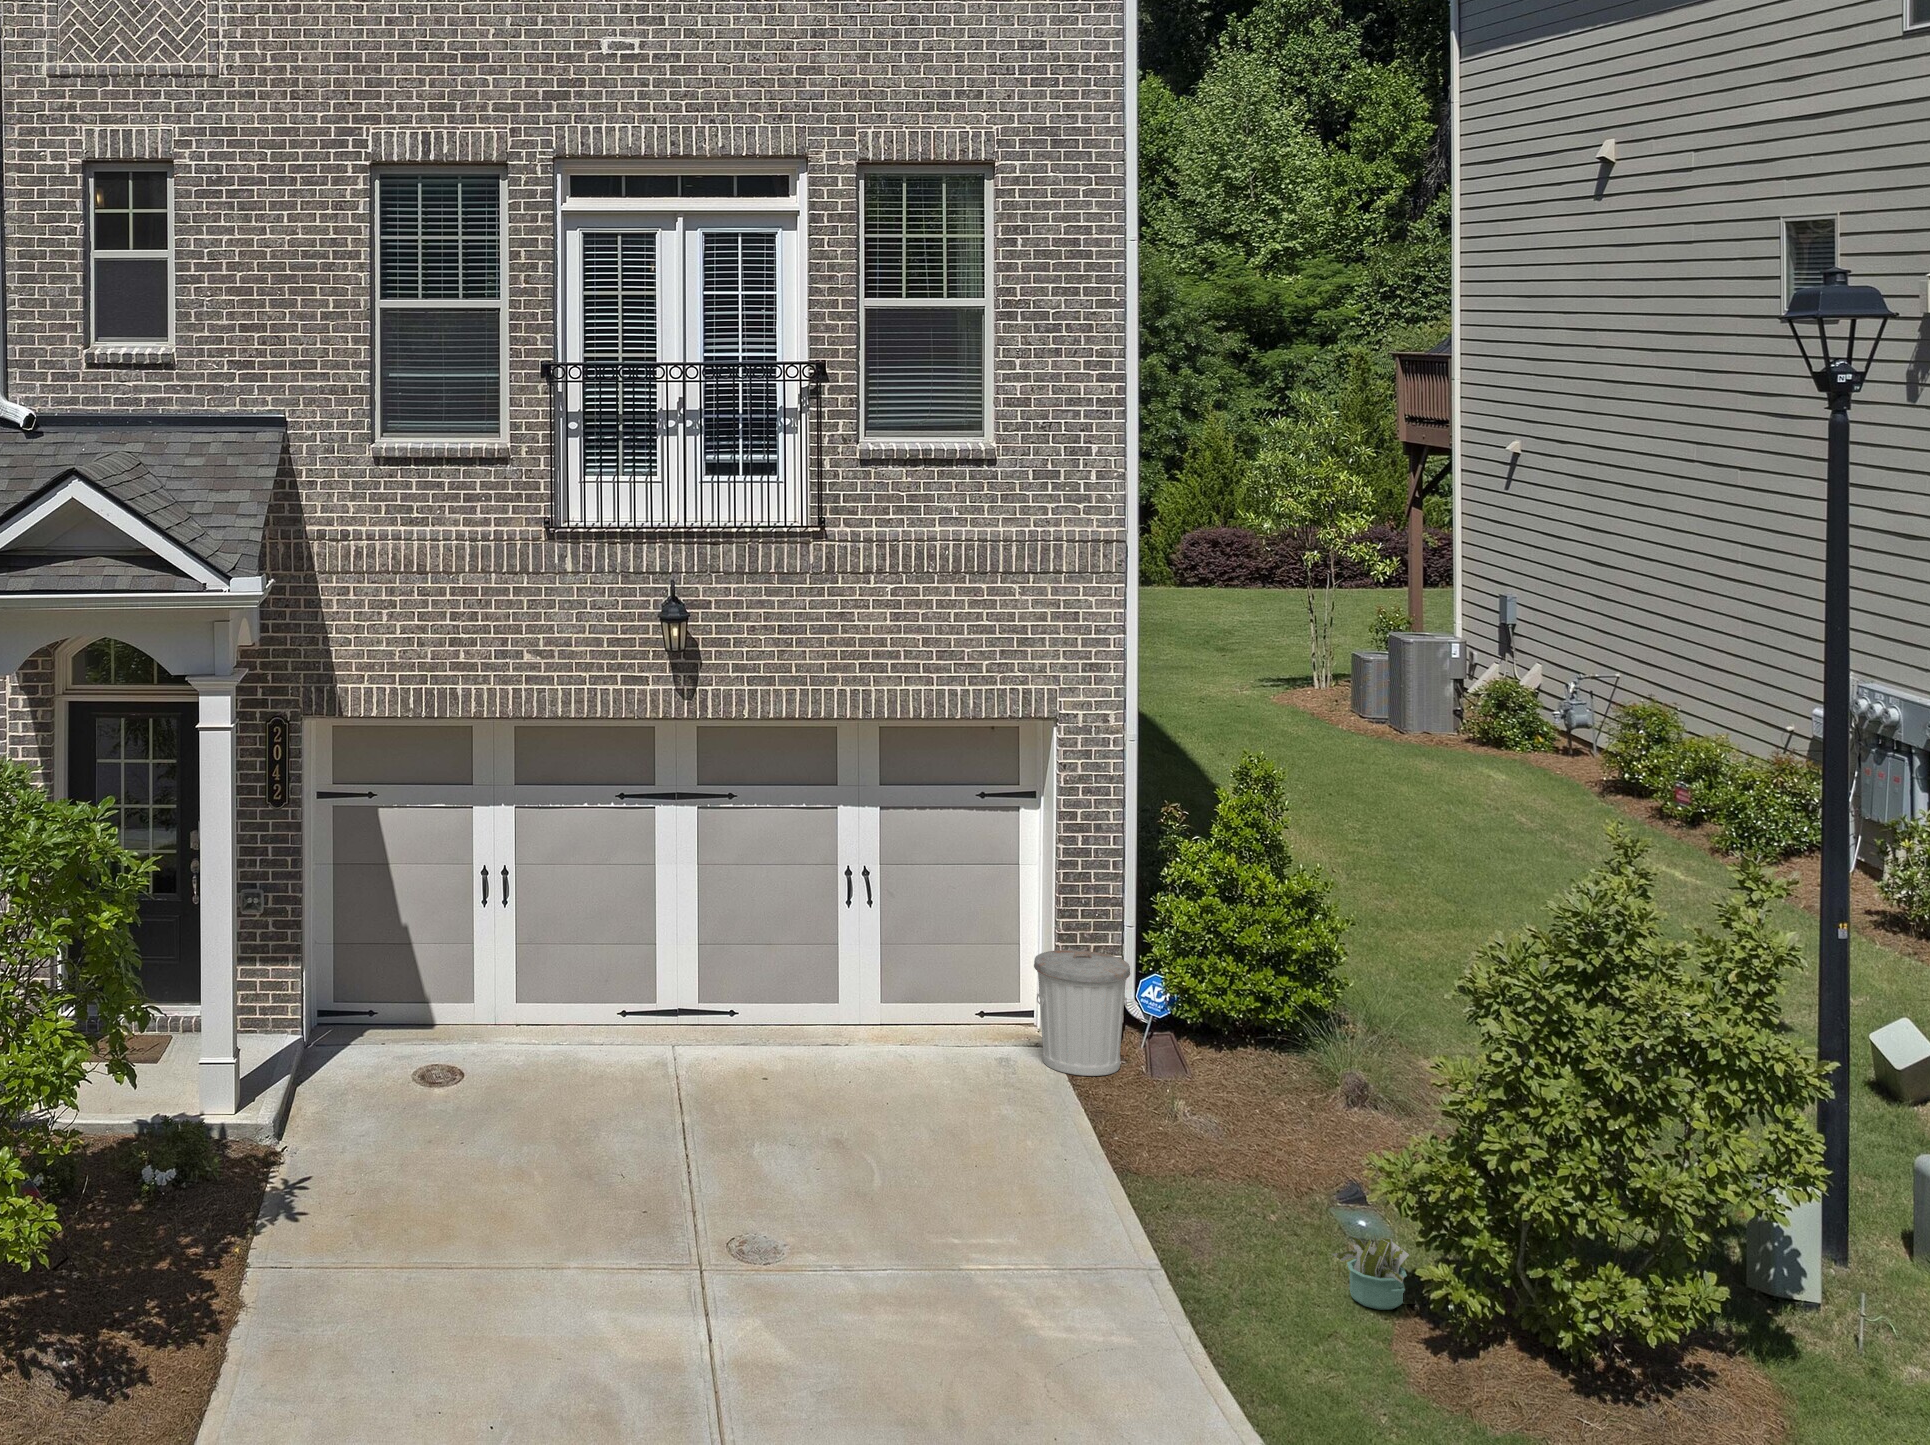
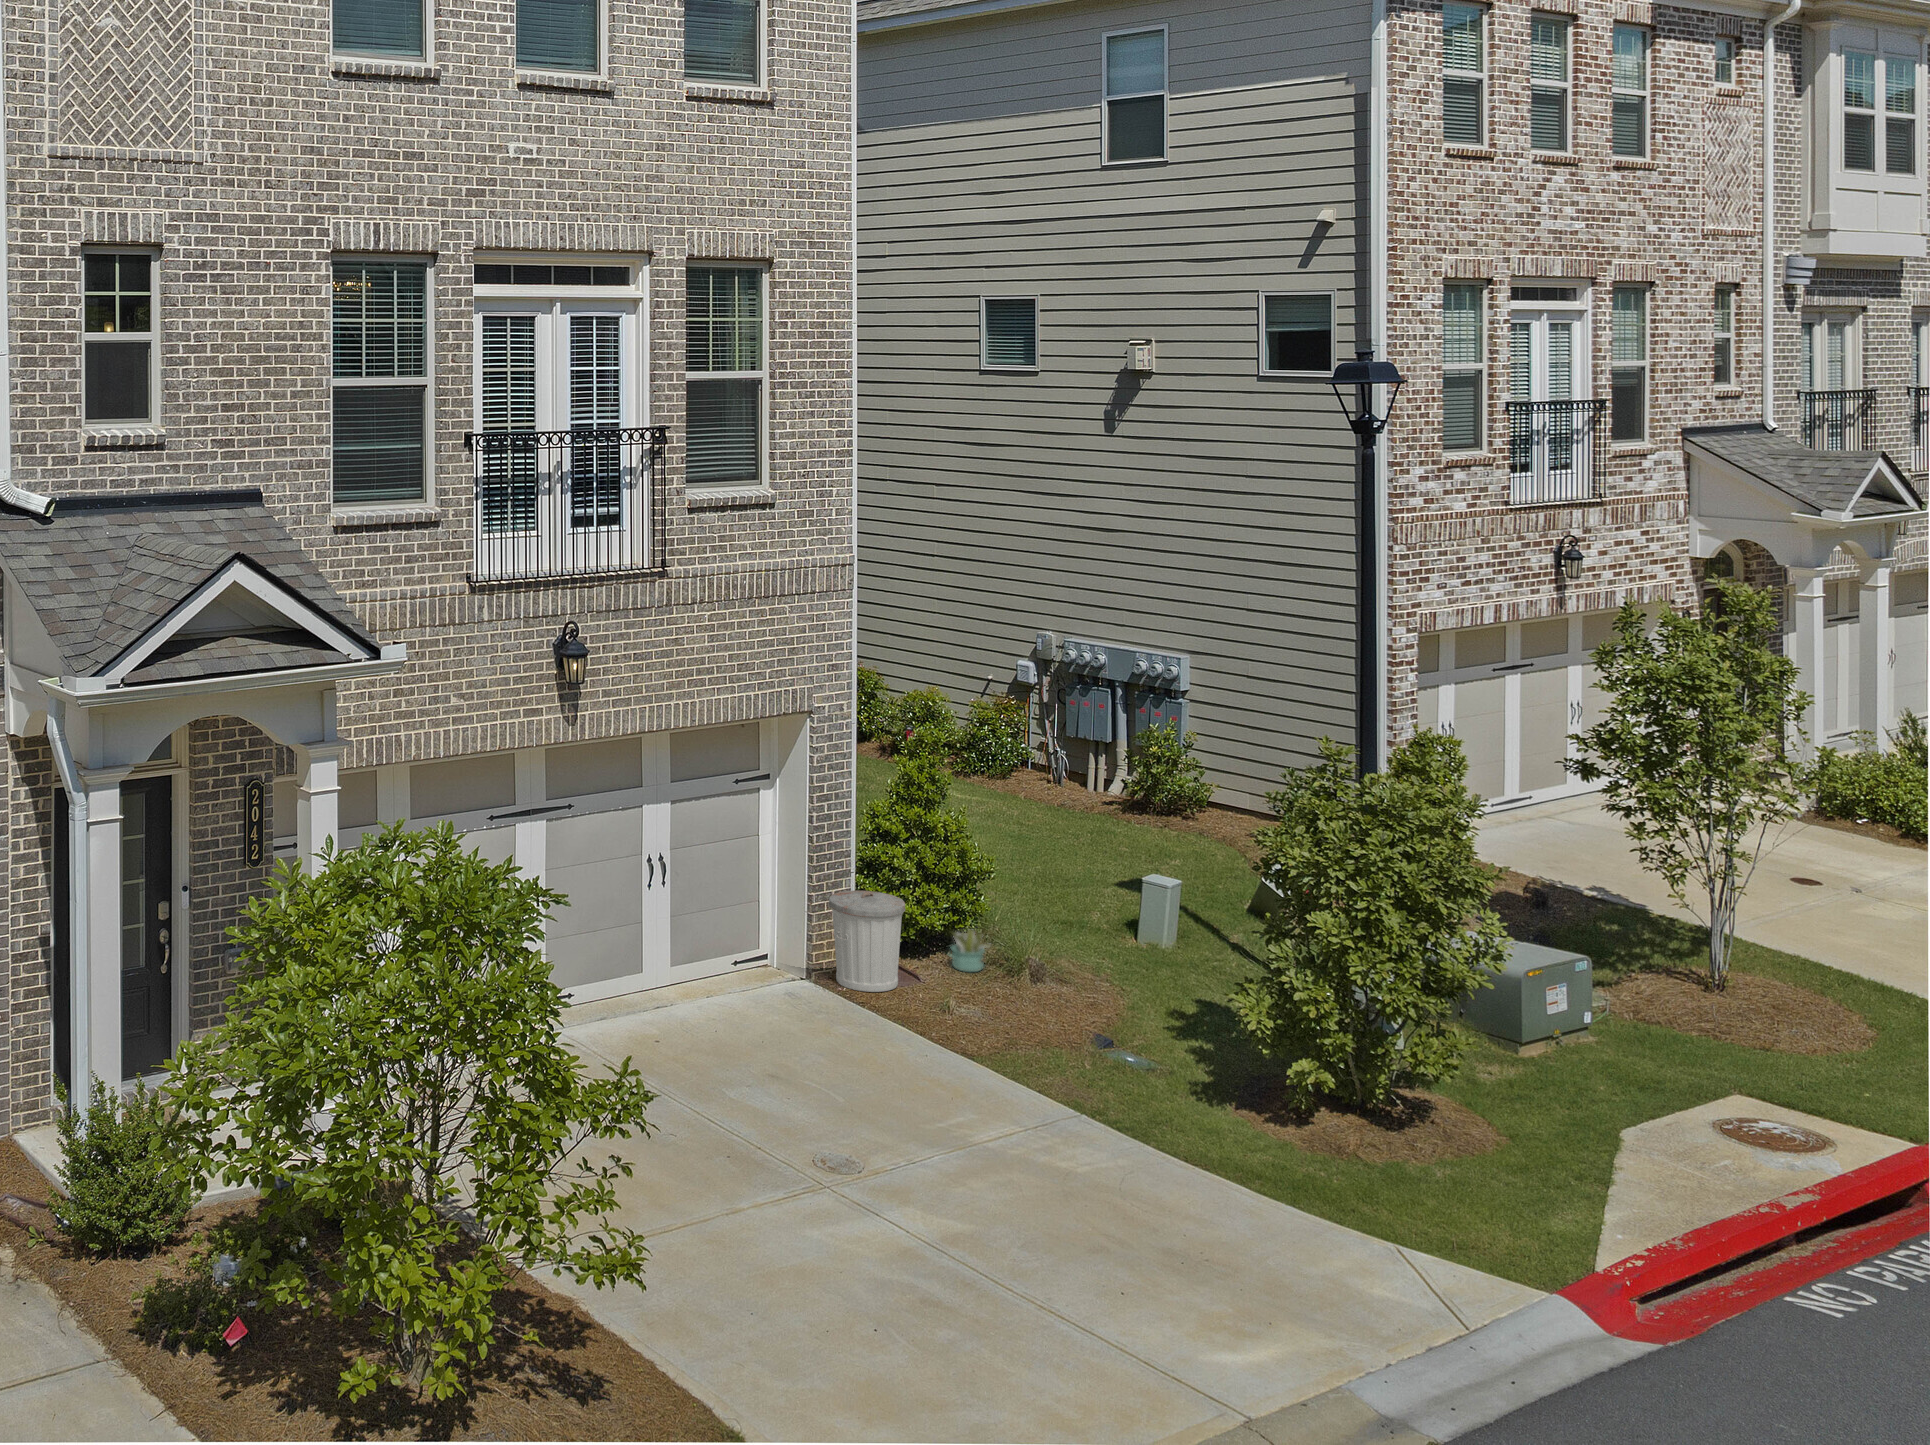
decorative plant: present [1332,1235,1409,1310] -> present [950,930,990,972]

